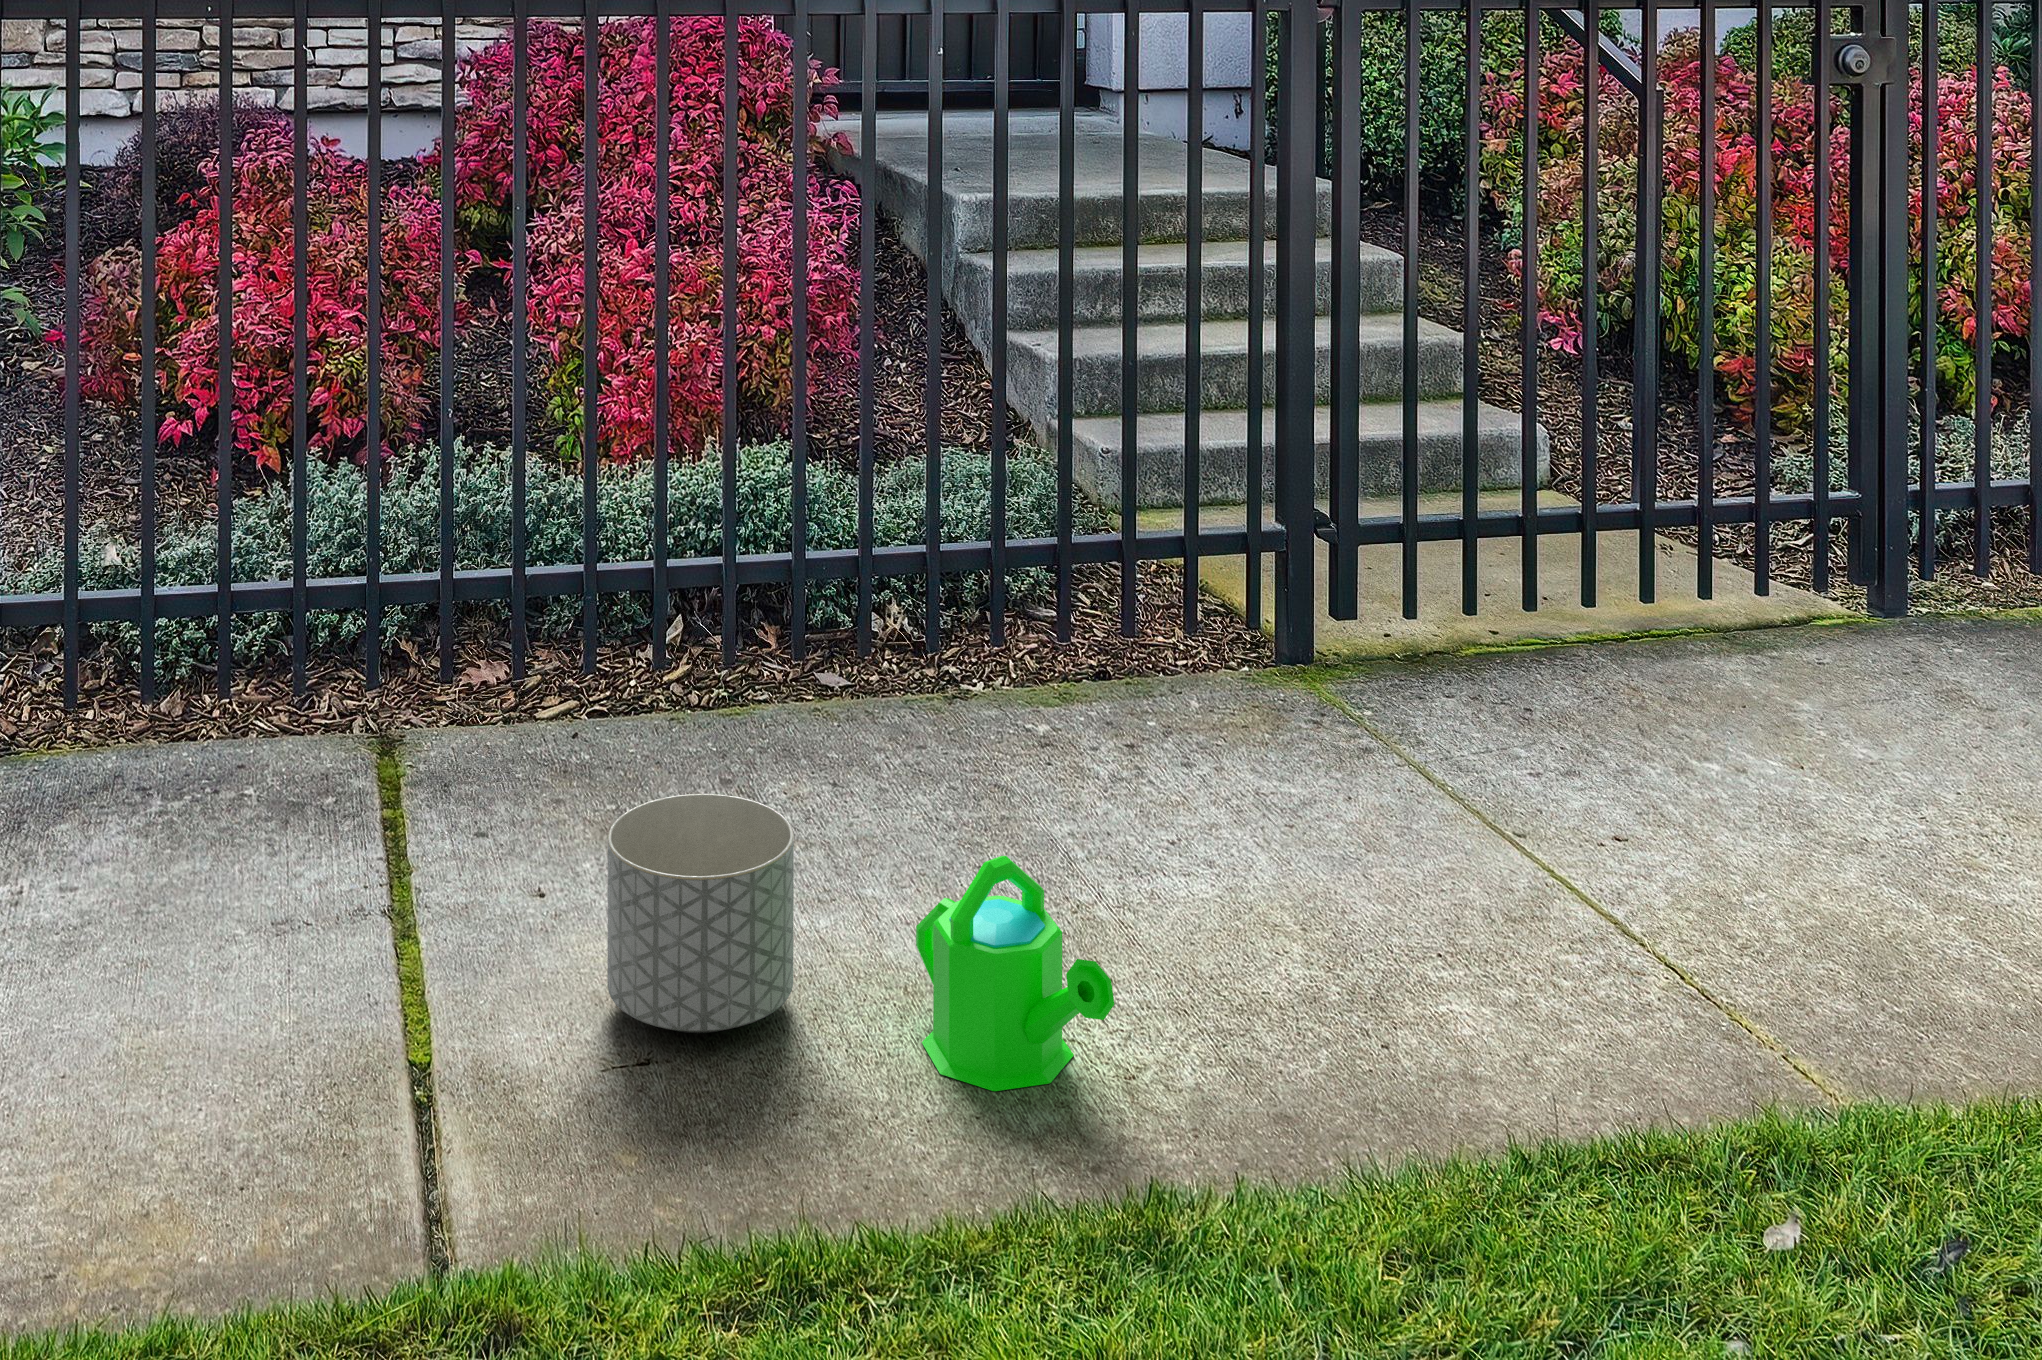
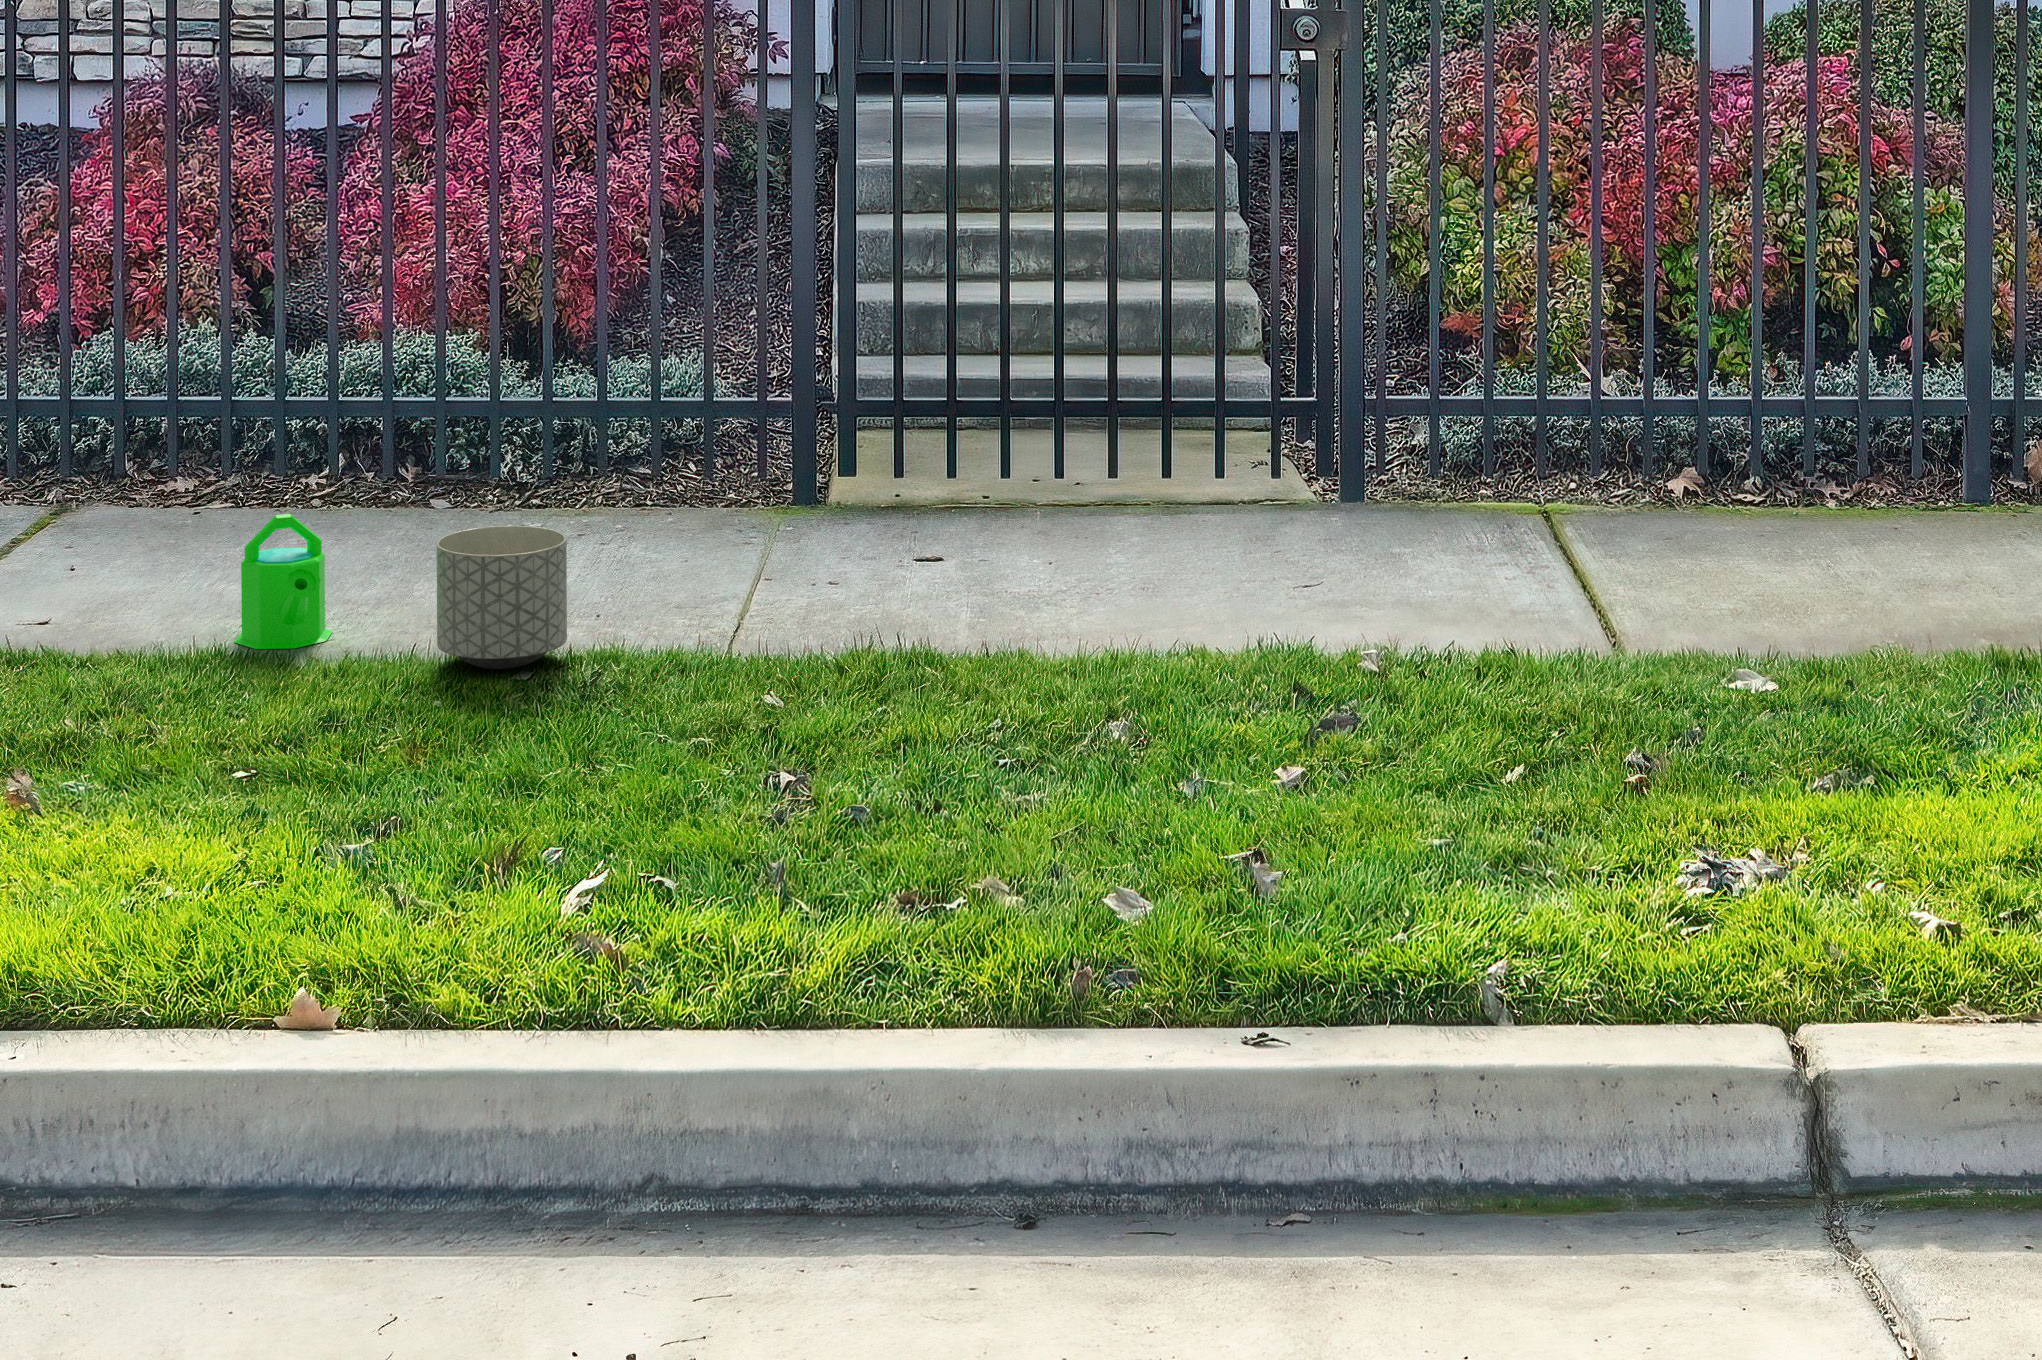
planter: present [607,794,794,1033] -> present [436,526,567,669]

